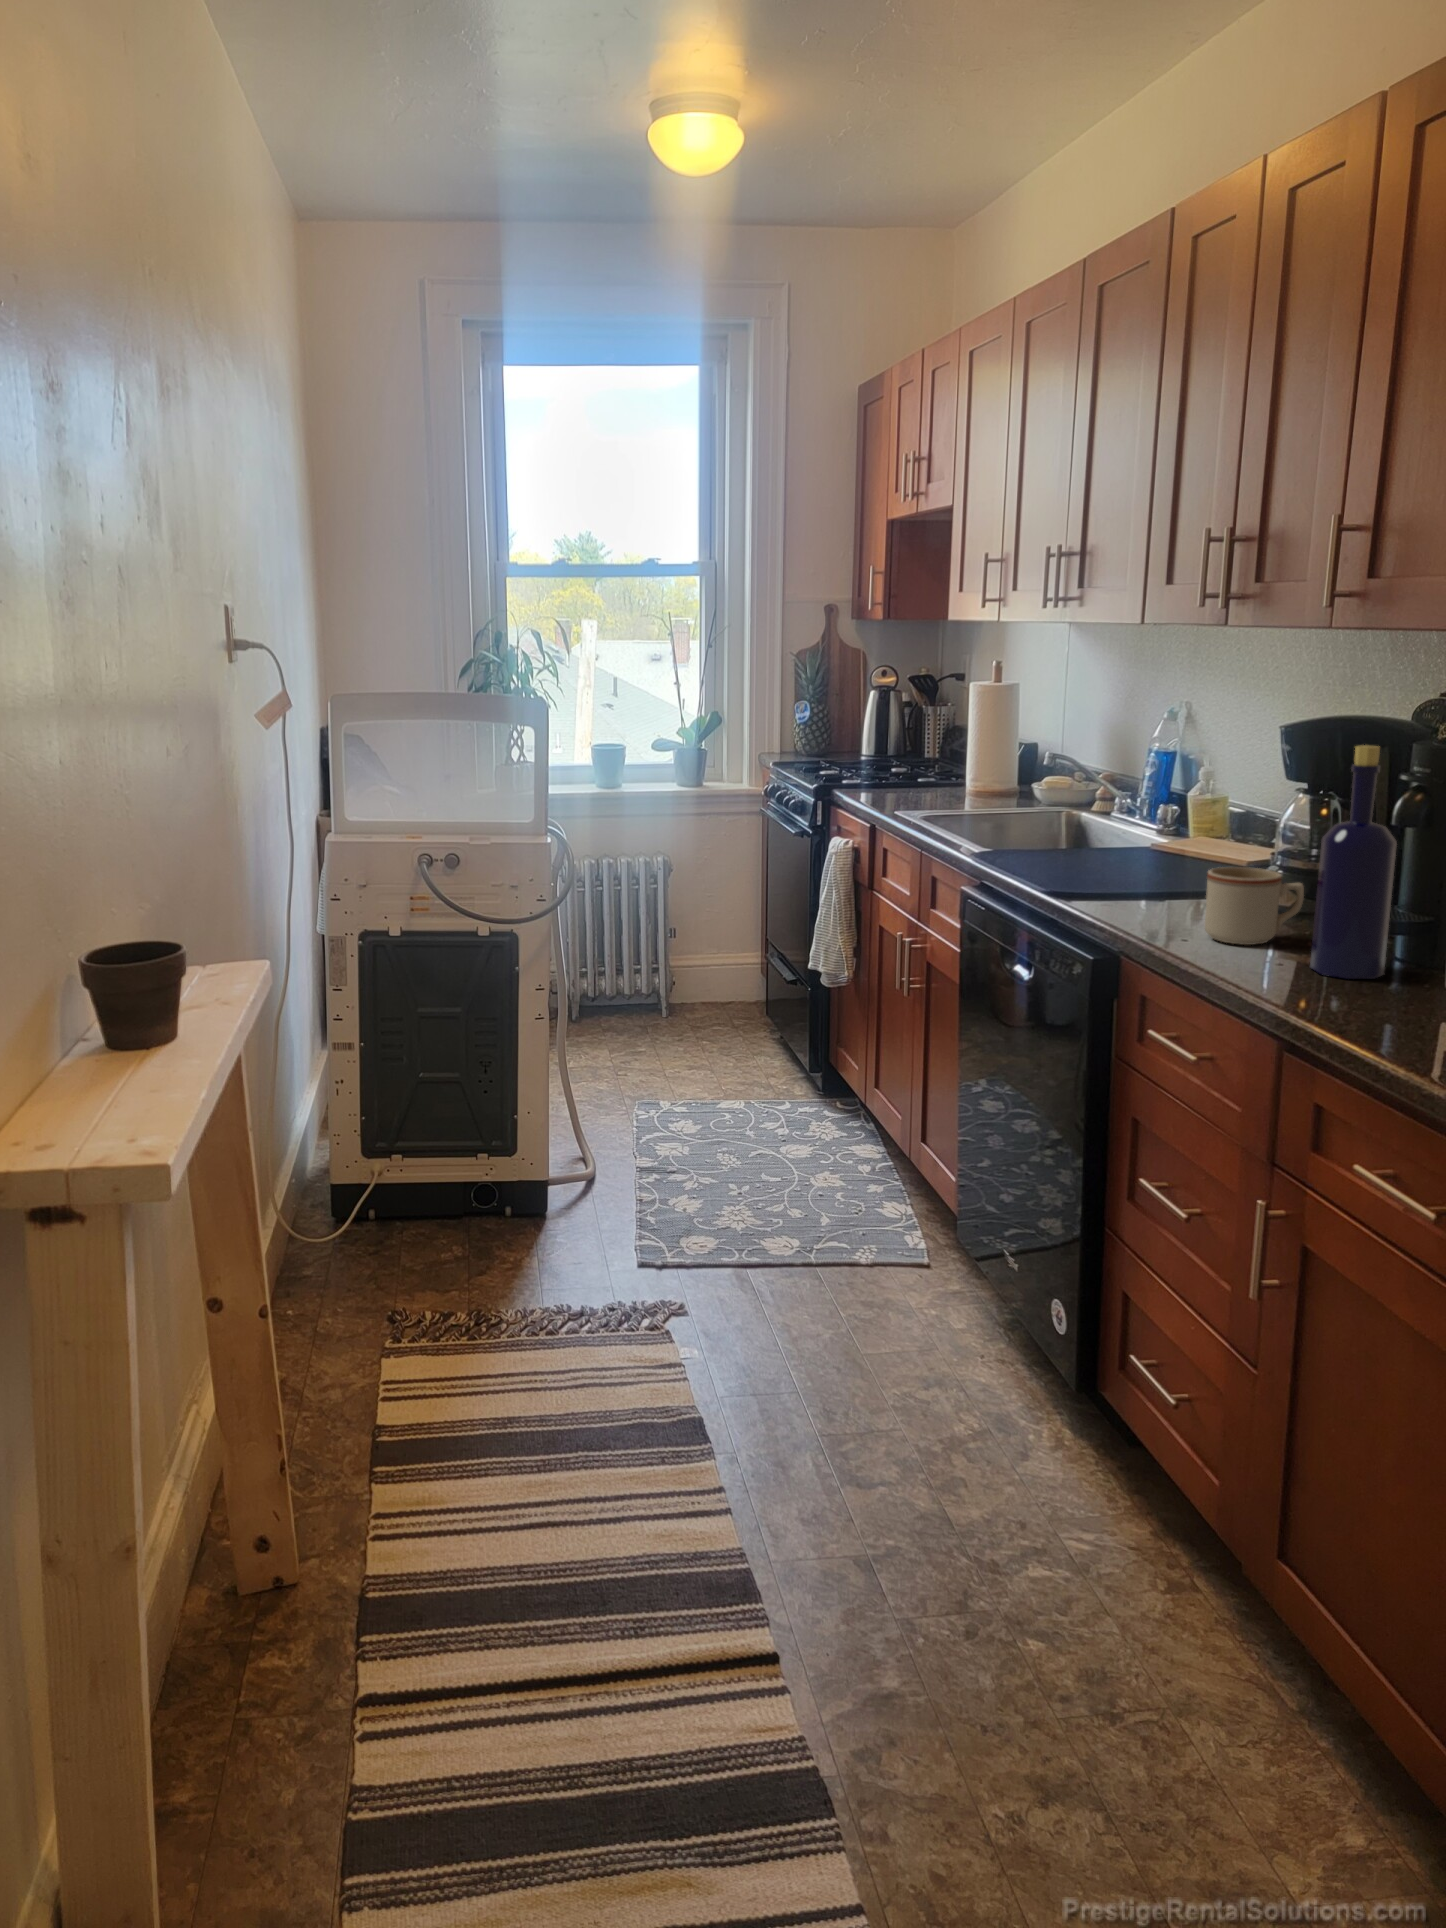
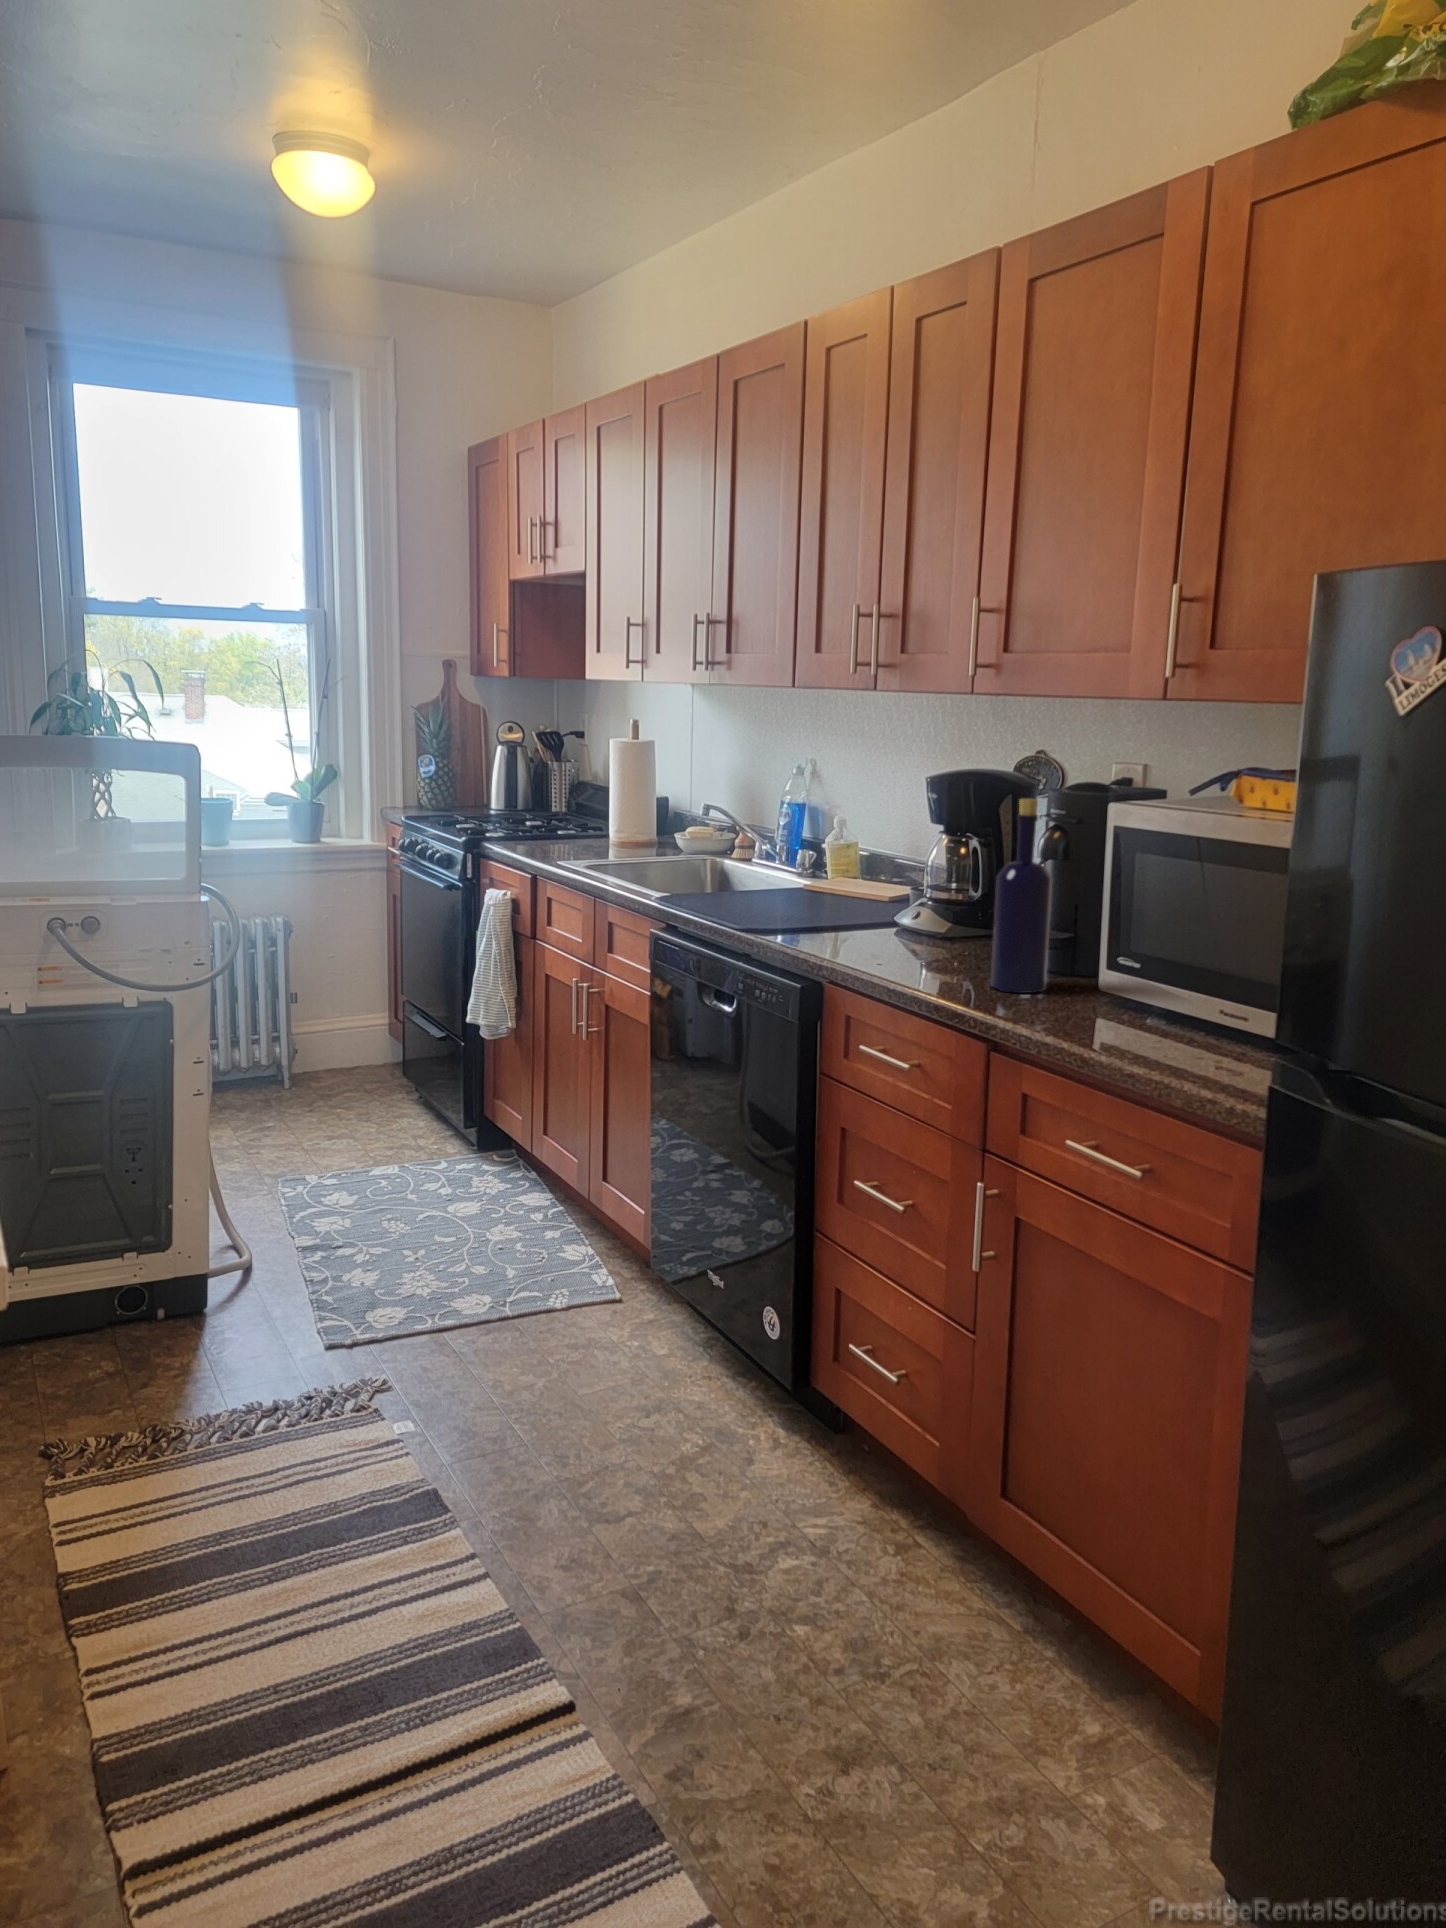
mug: present [1205,867,1304,945] -> none [895,904,972,970]

